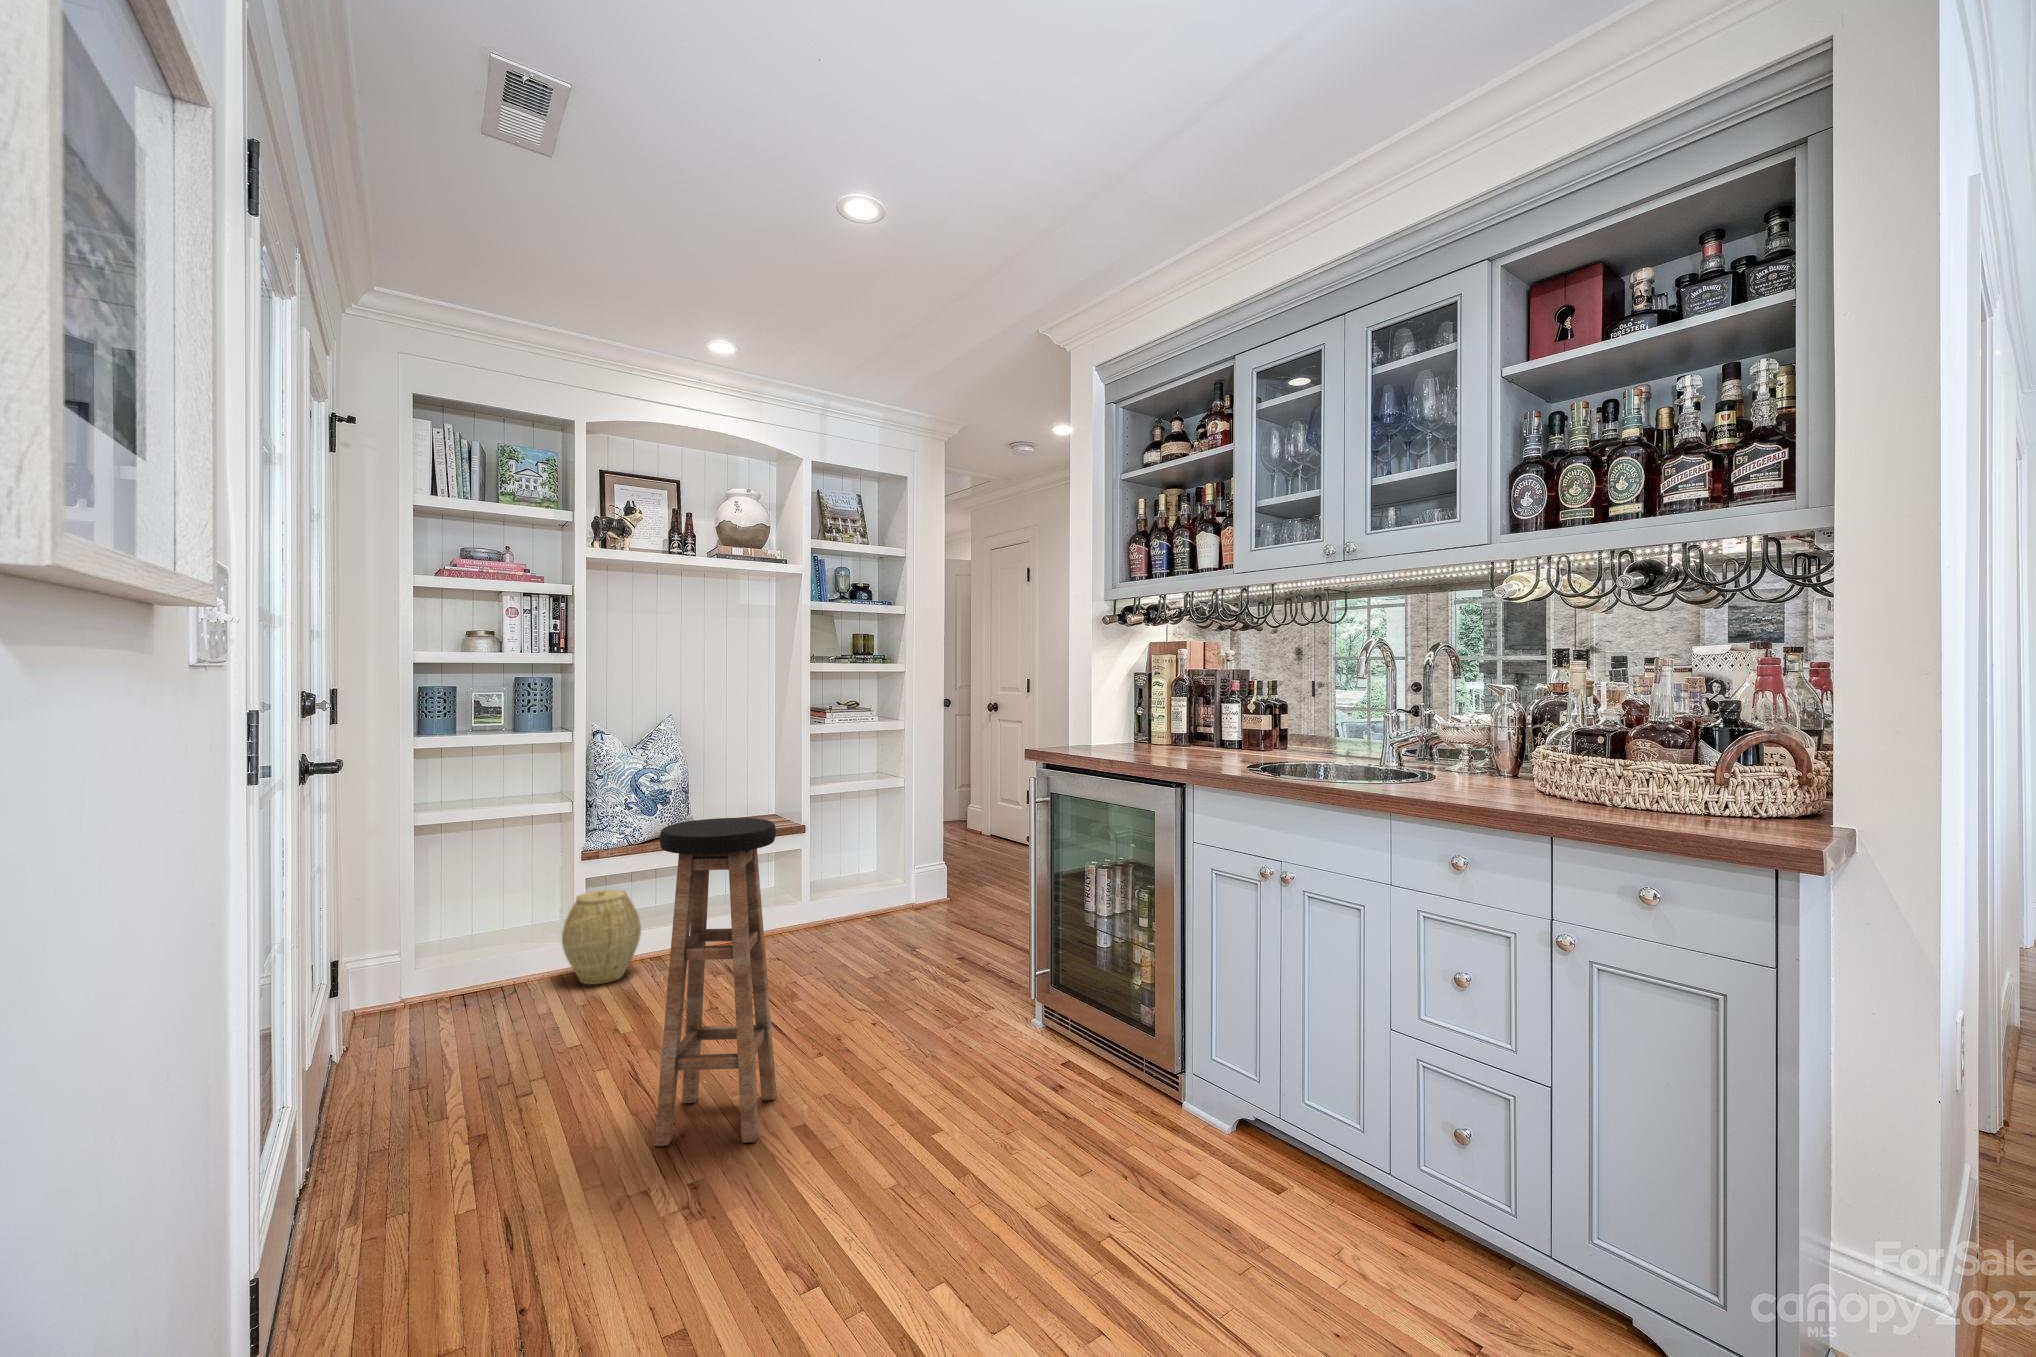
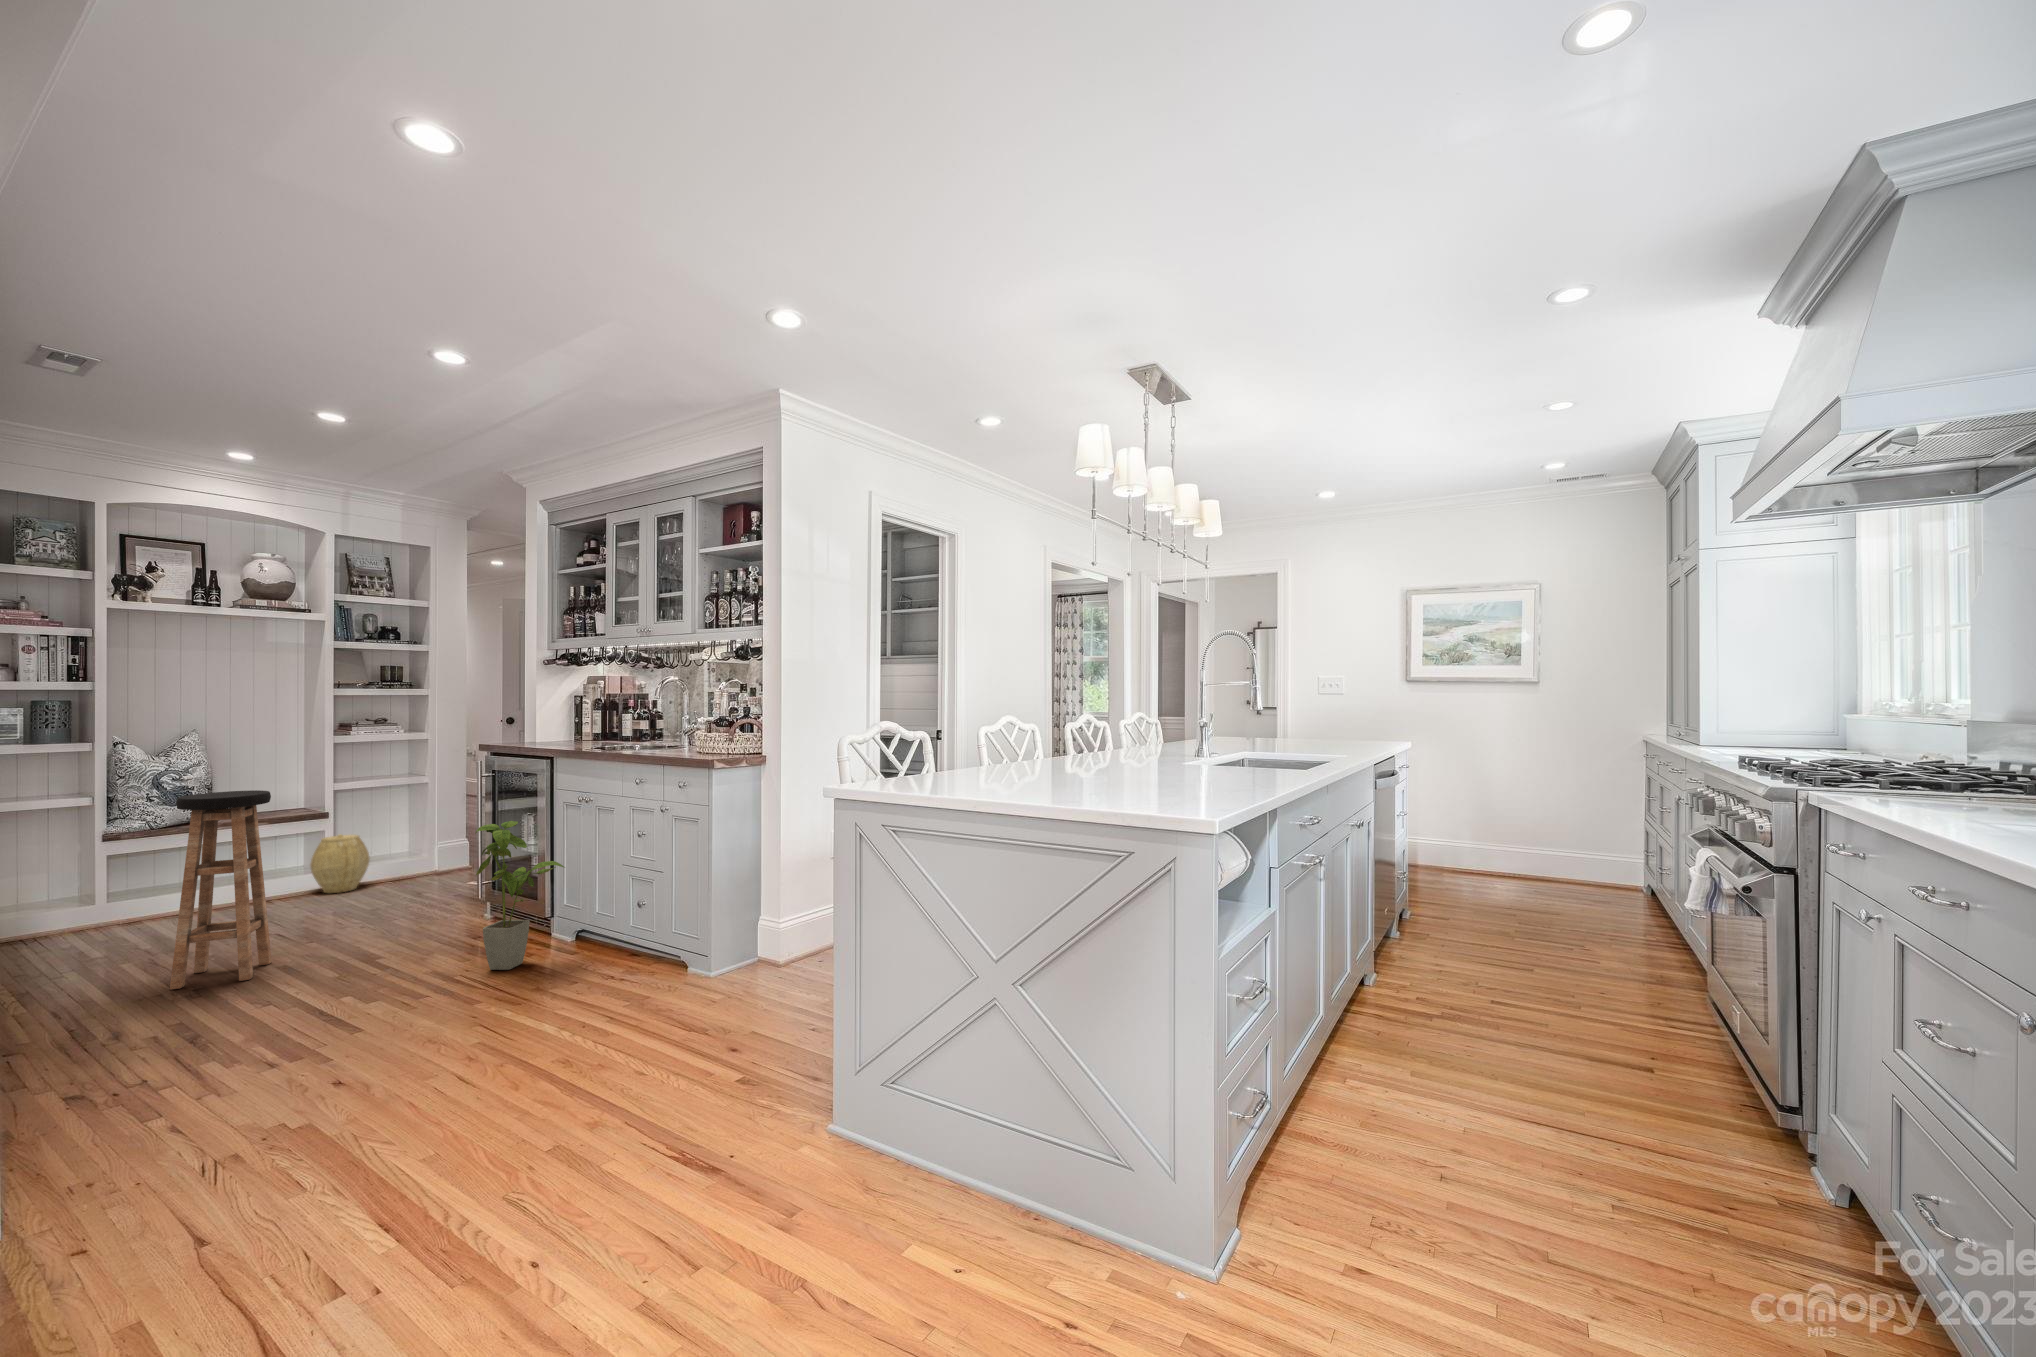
woven basket: present [562,889,641,984] -> present [310,834,370,893]
house plant: none [1104,915,1263,1215] -> present [476,821,565,970]

